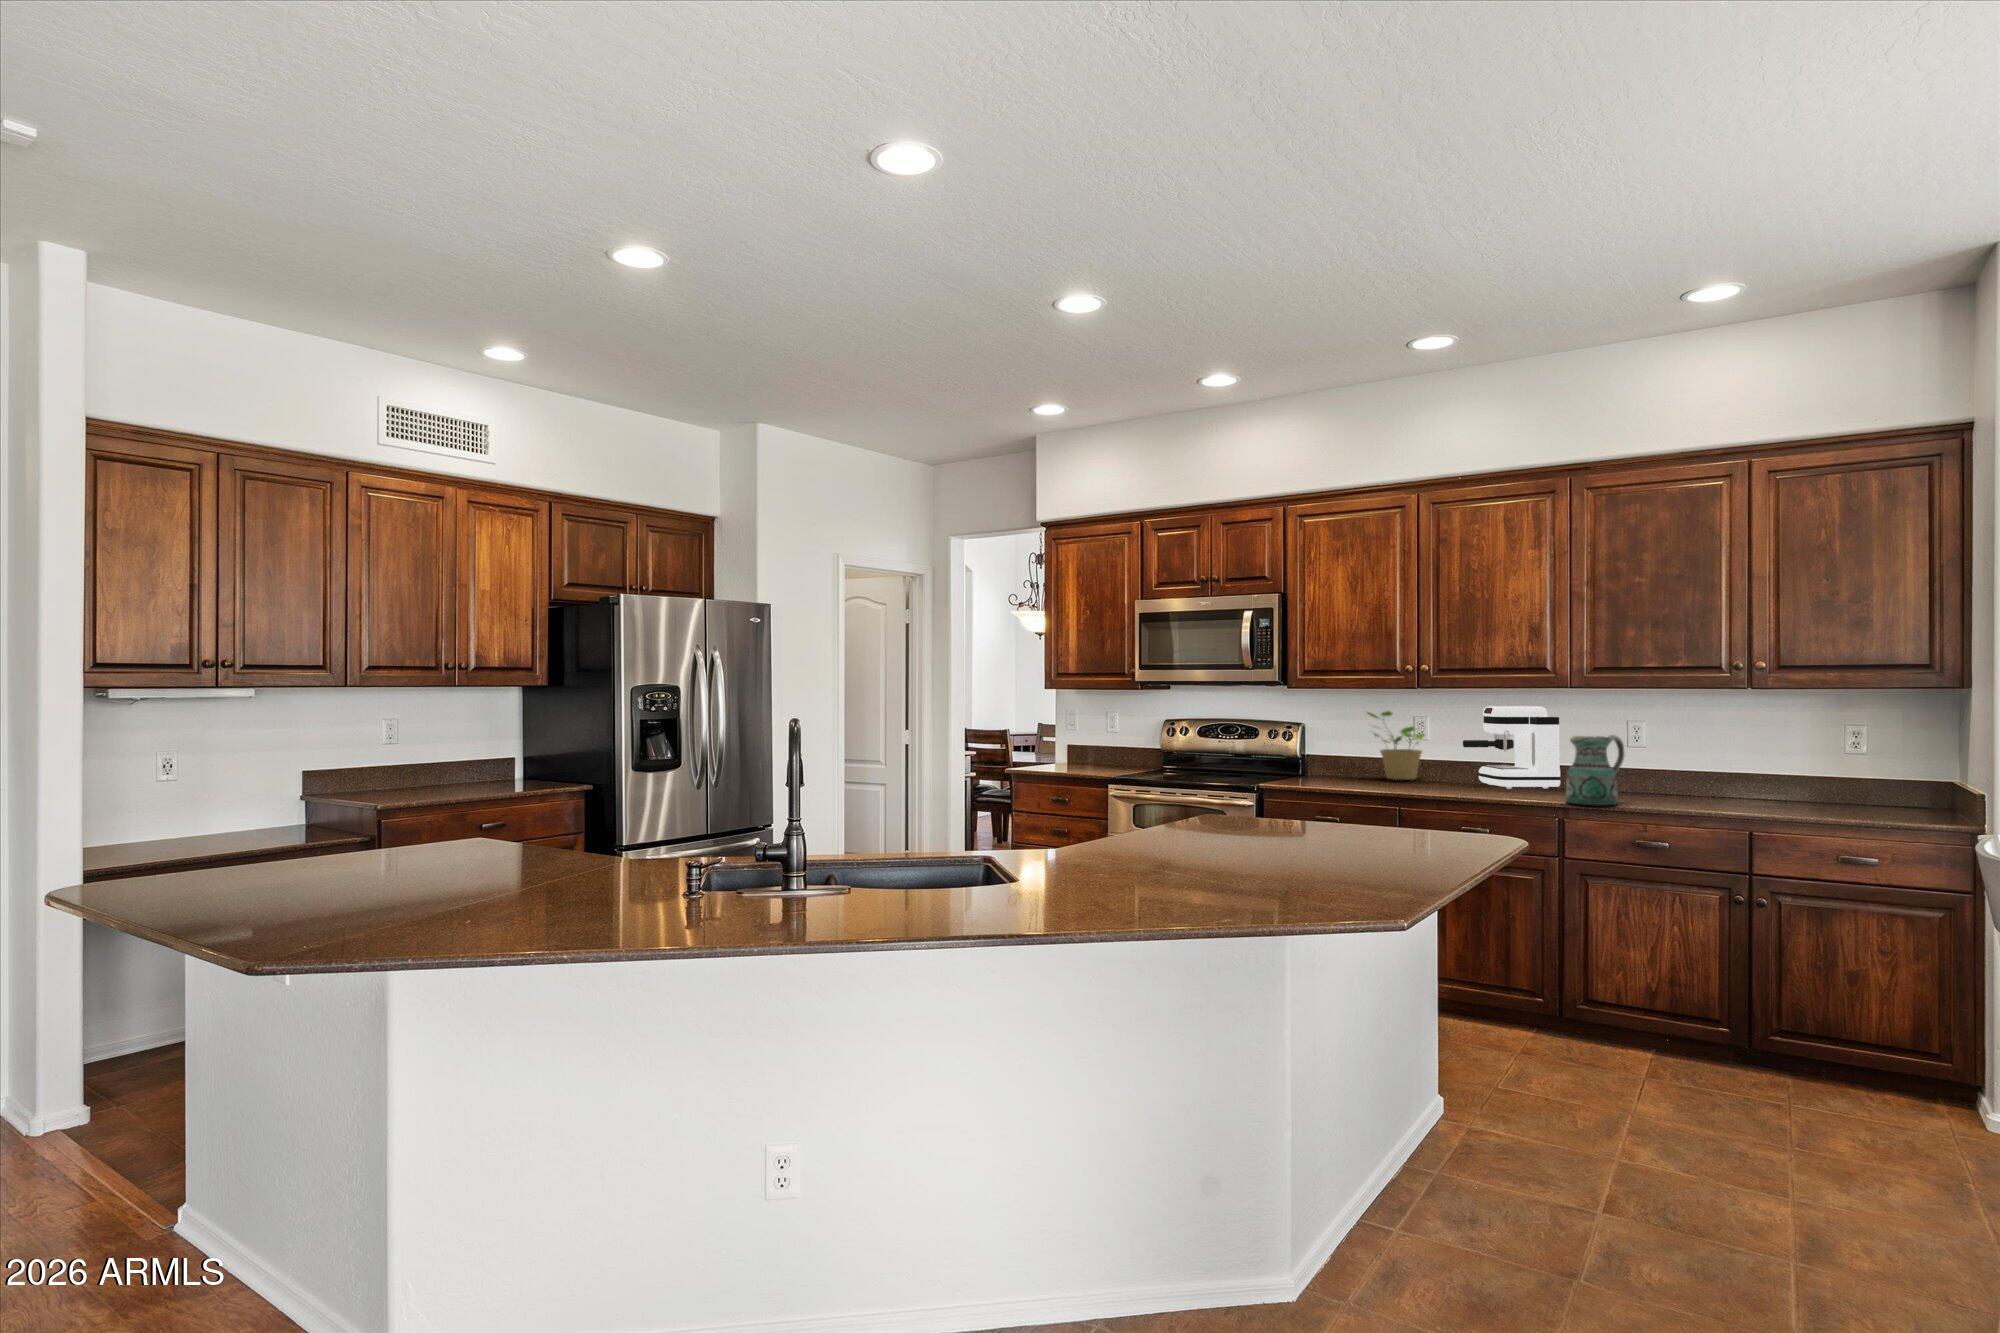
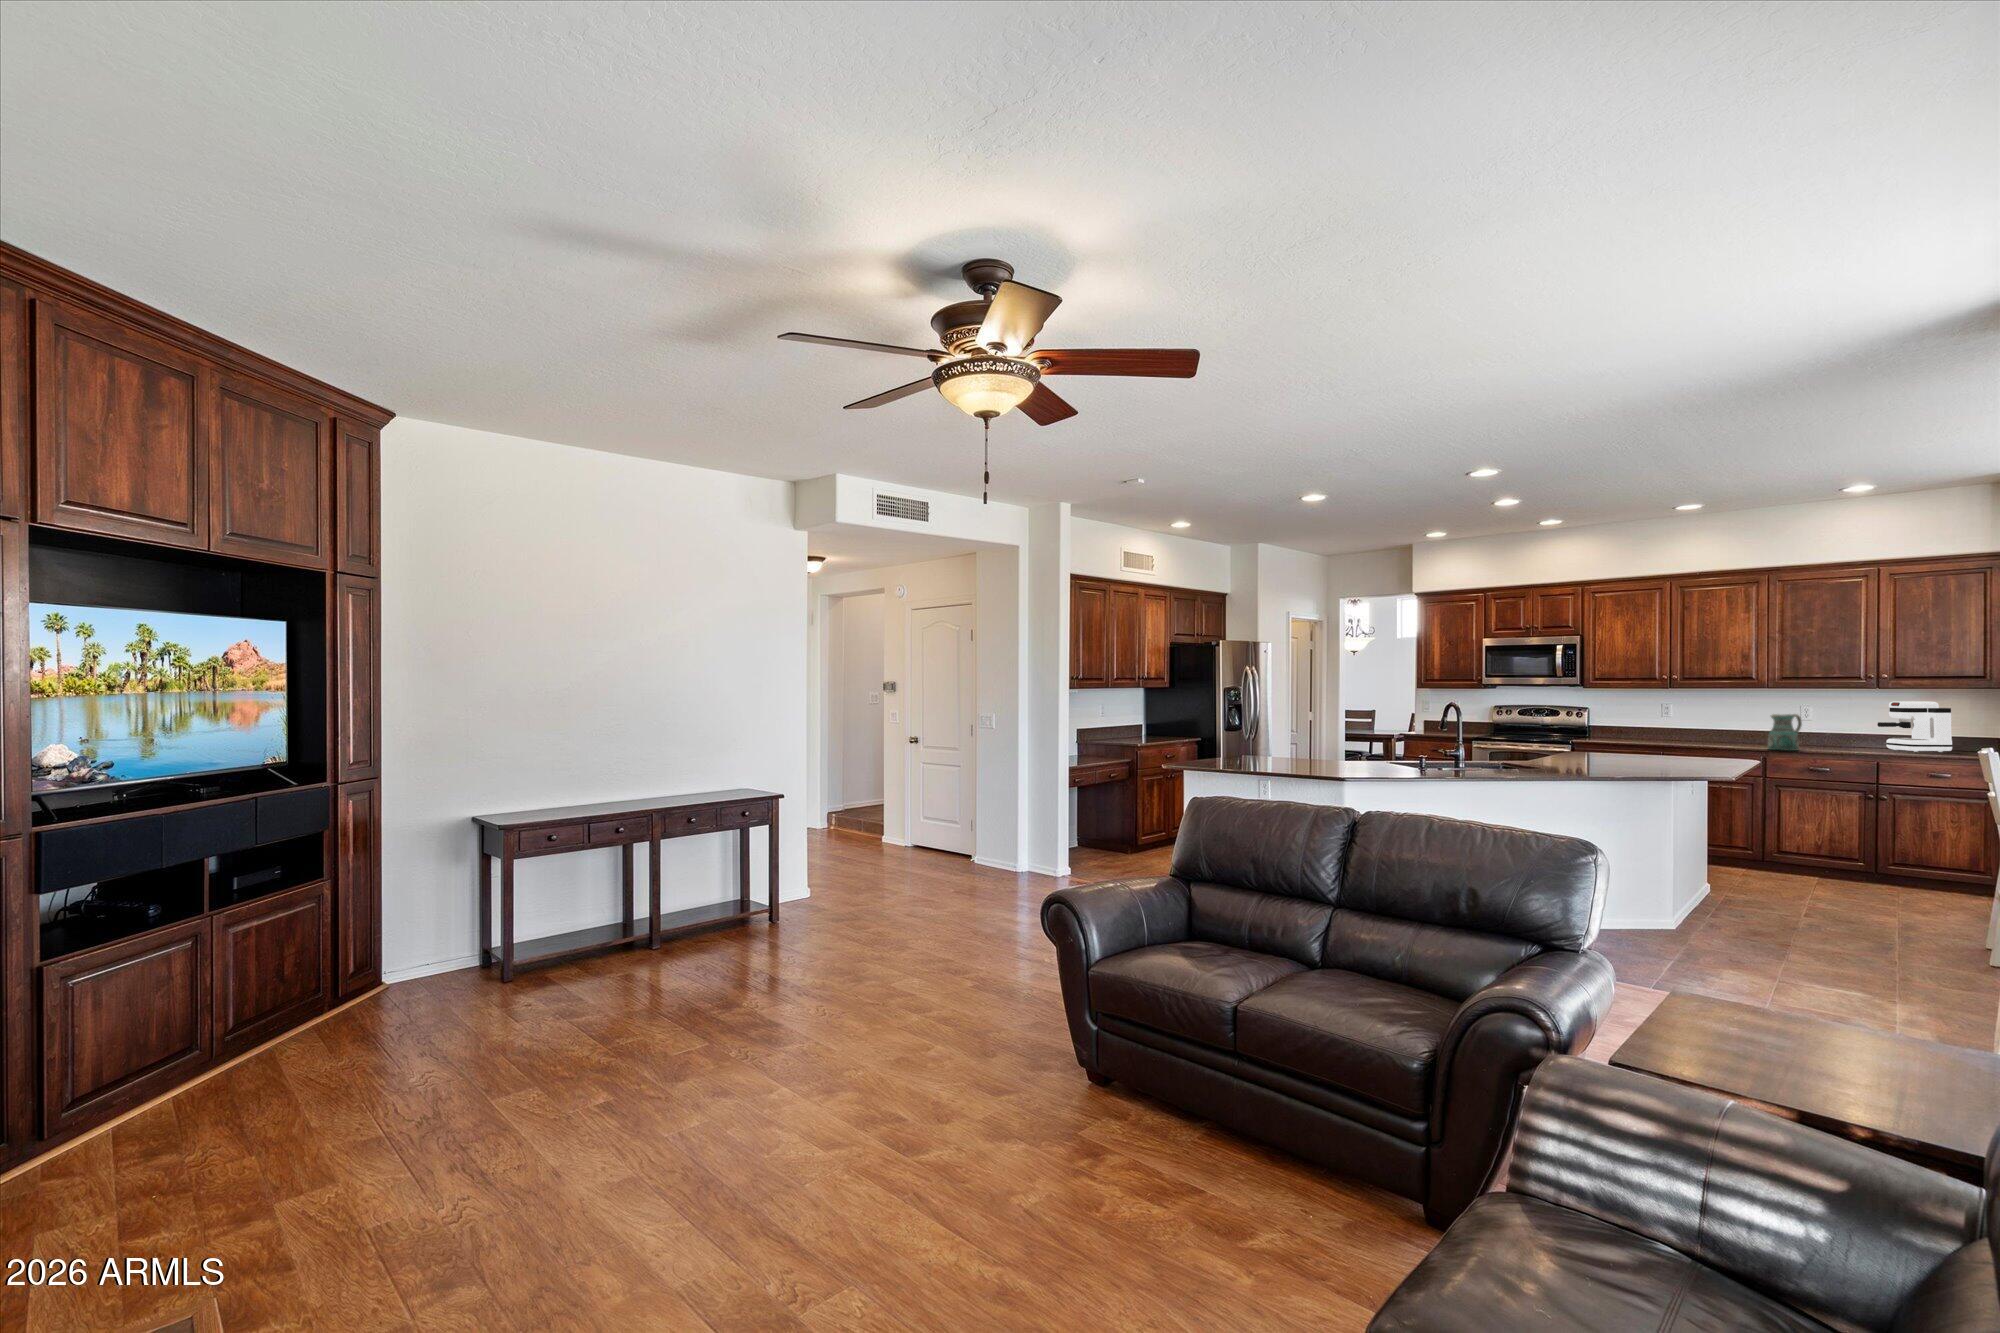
coffee maker: present [1463,706,1560,789] -> present [1877,701,1952,752]
potted plant: present [1367,711,1424,780] -> none [1633,701,1673,740]

